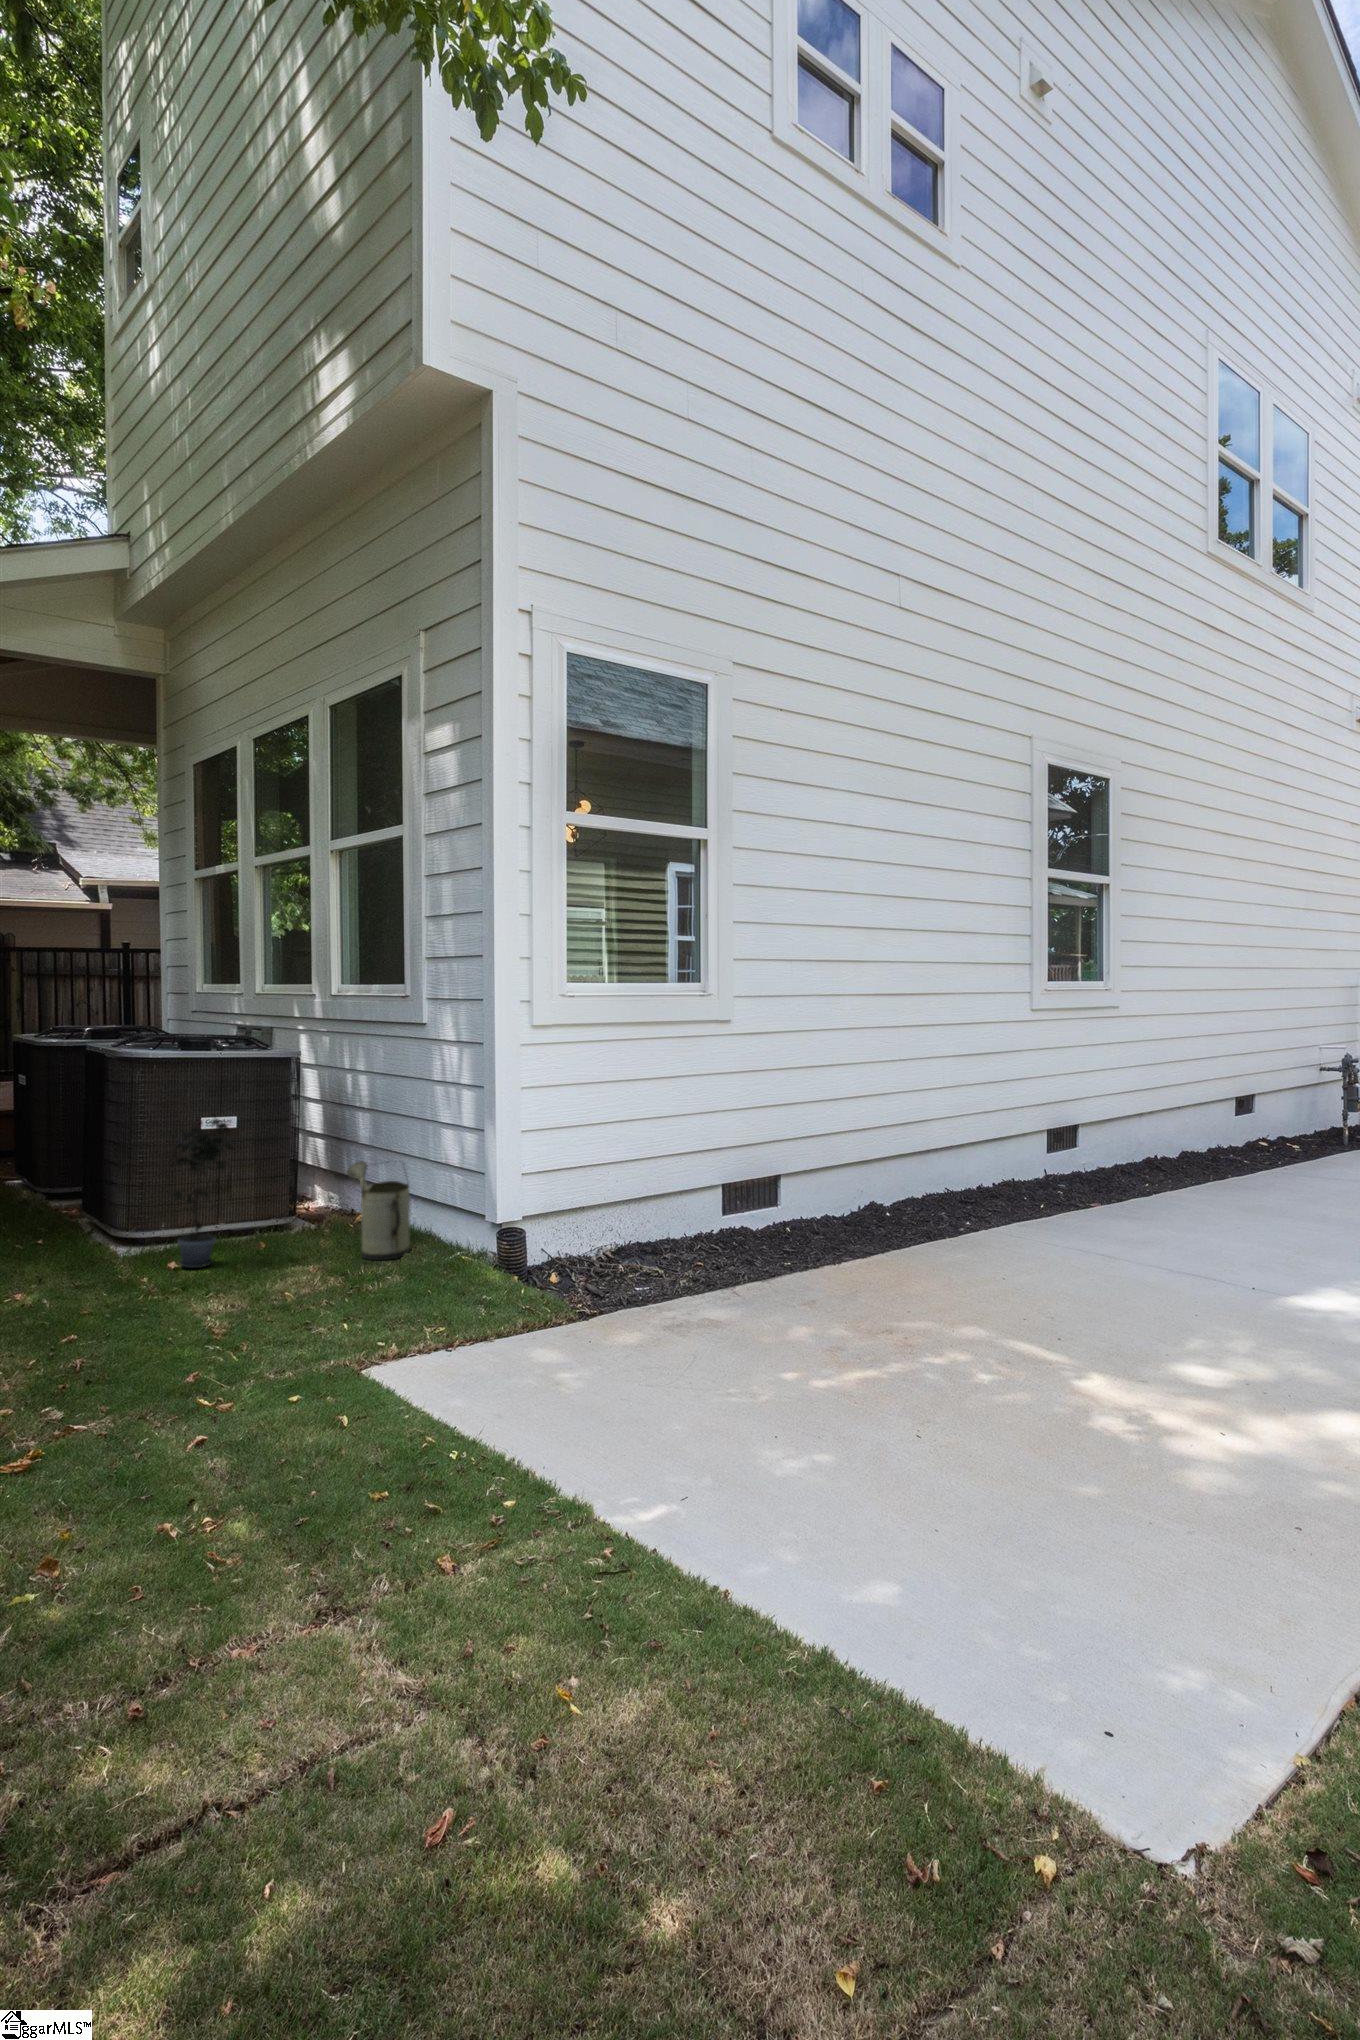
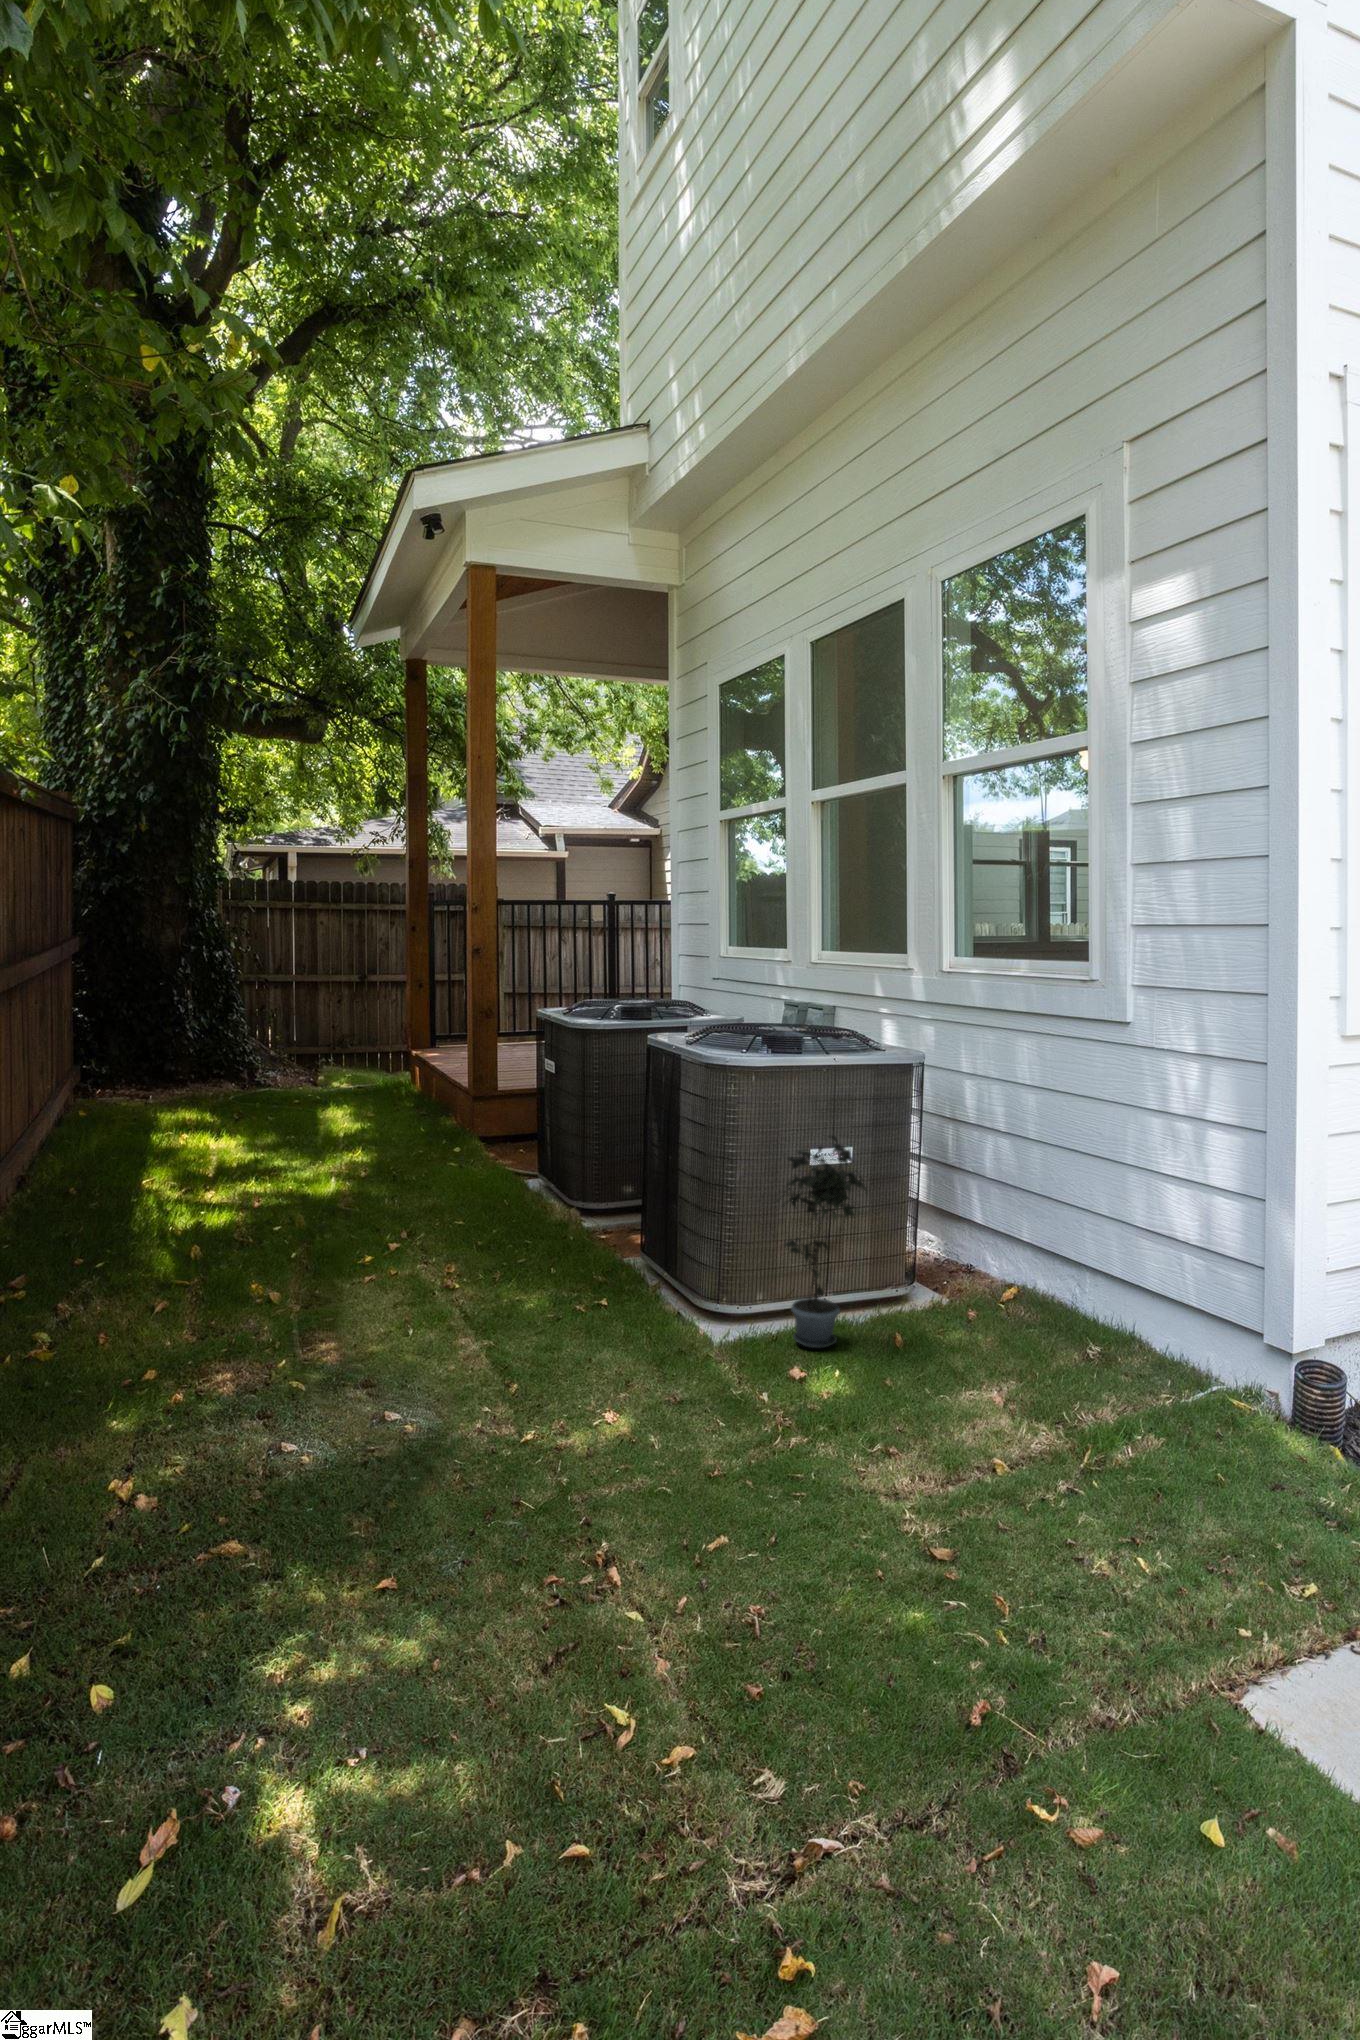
watering can: present [347,1161,410,1260] -> none [998,1210,1103,1364]

